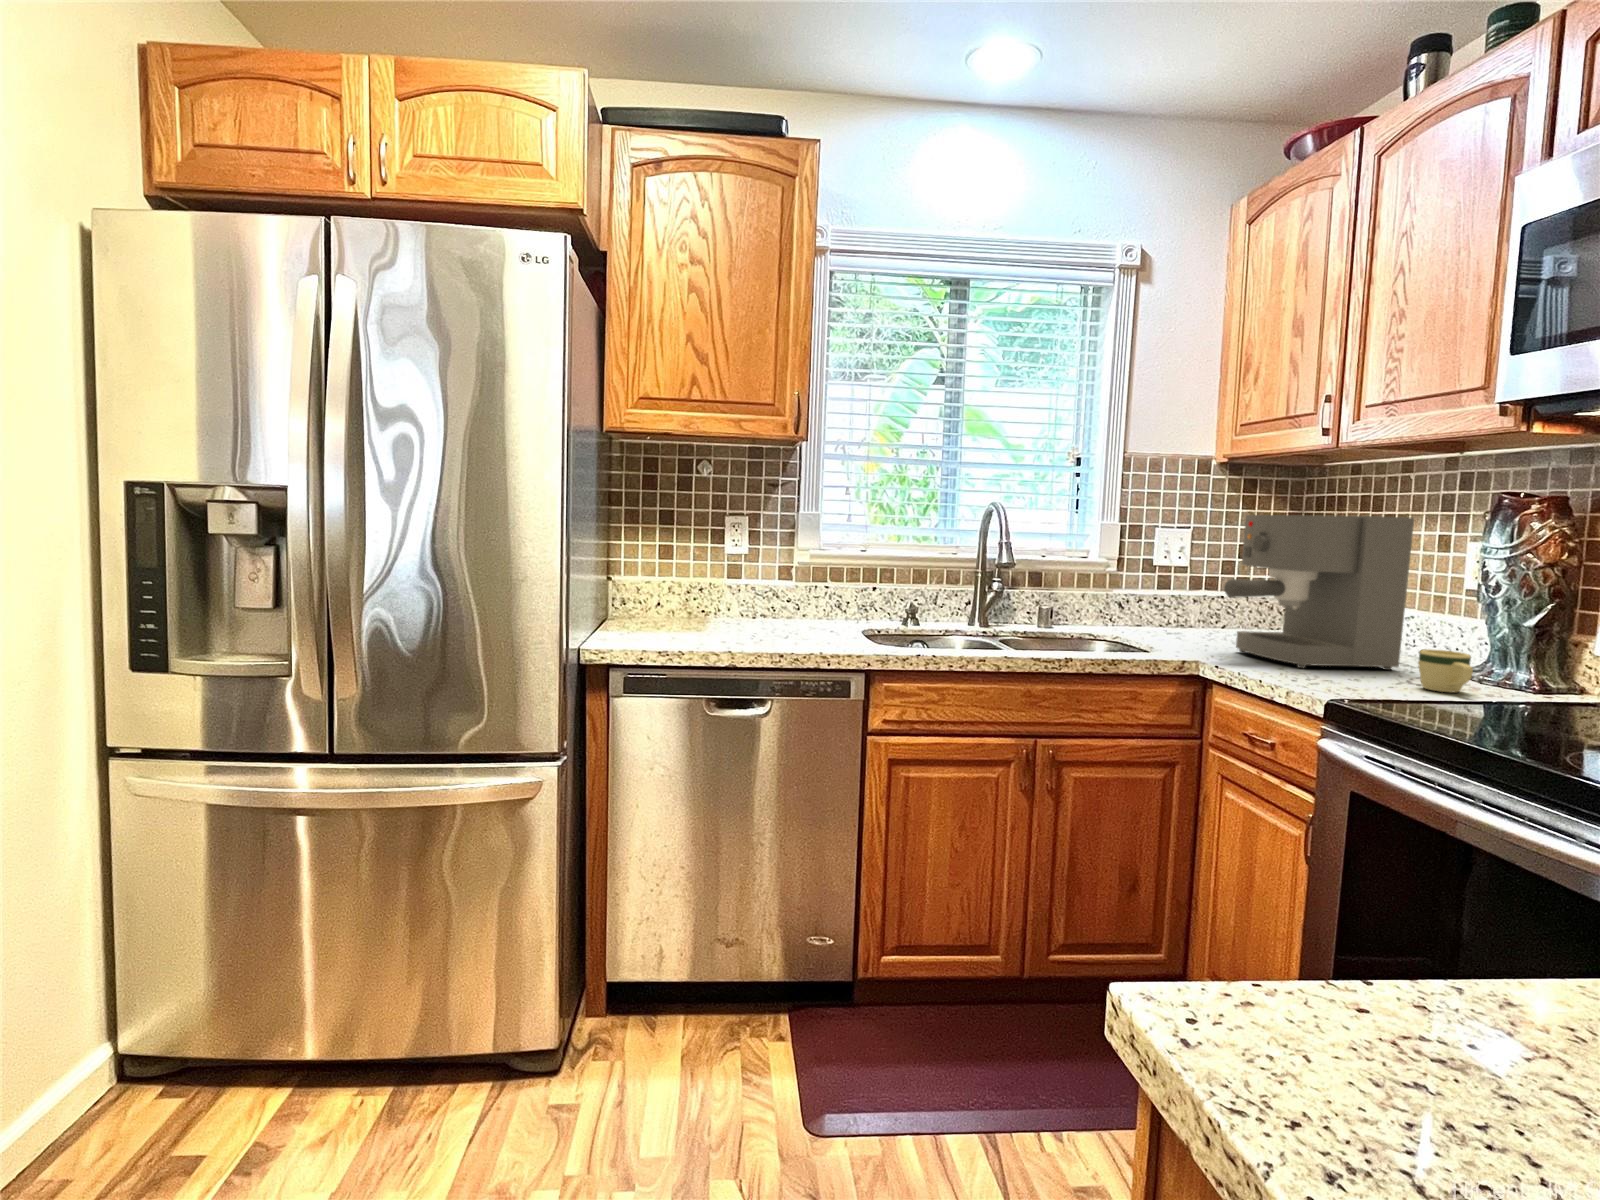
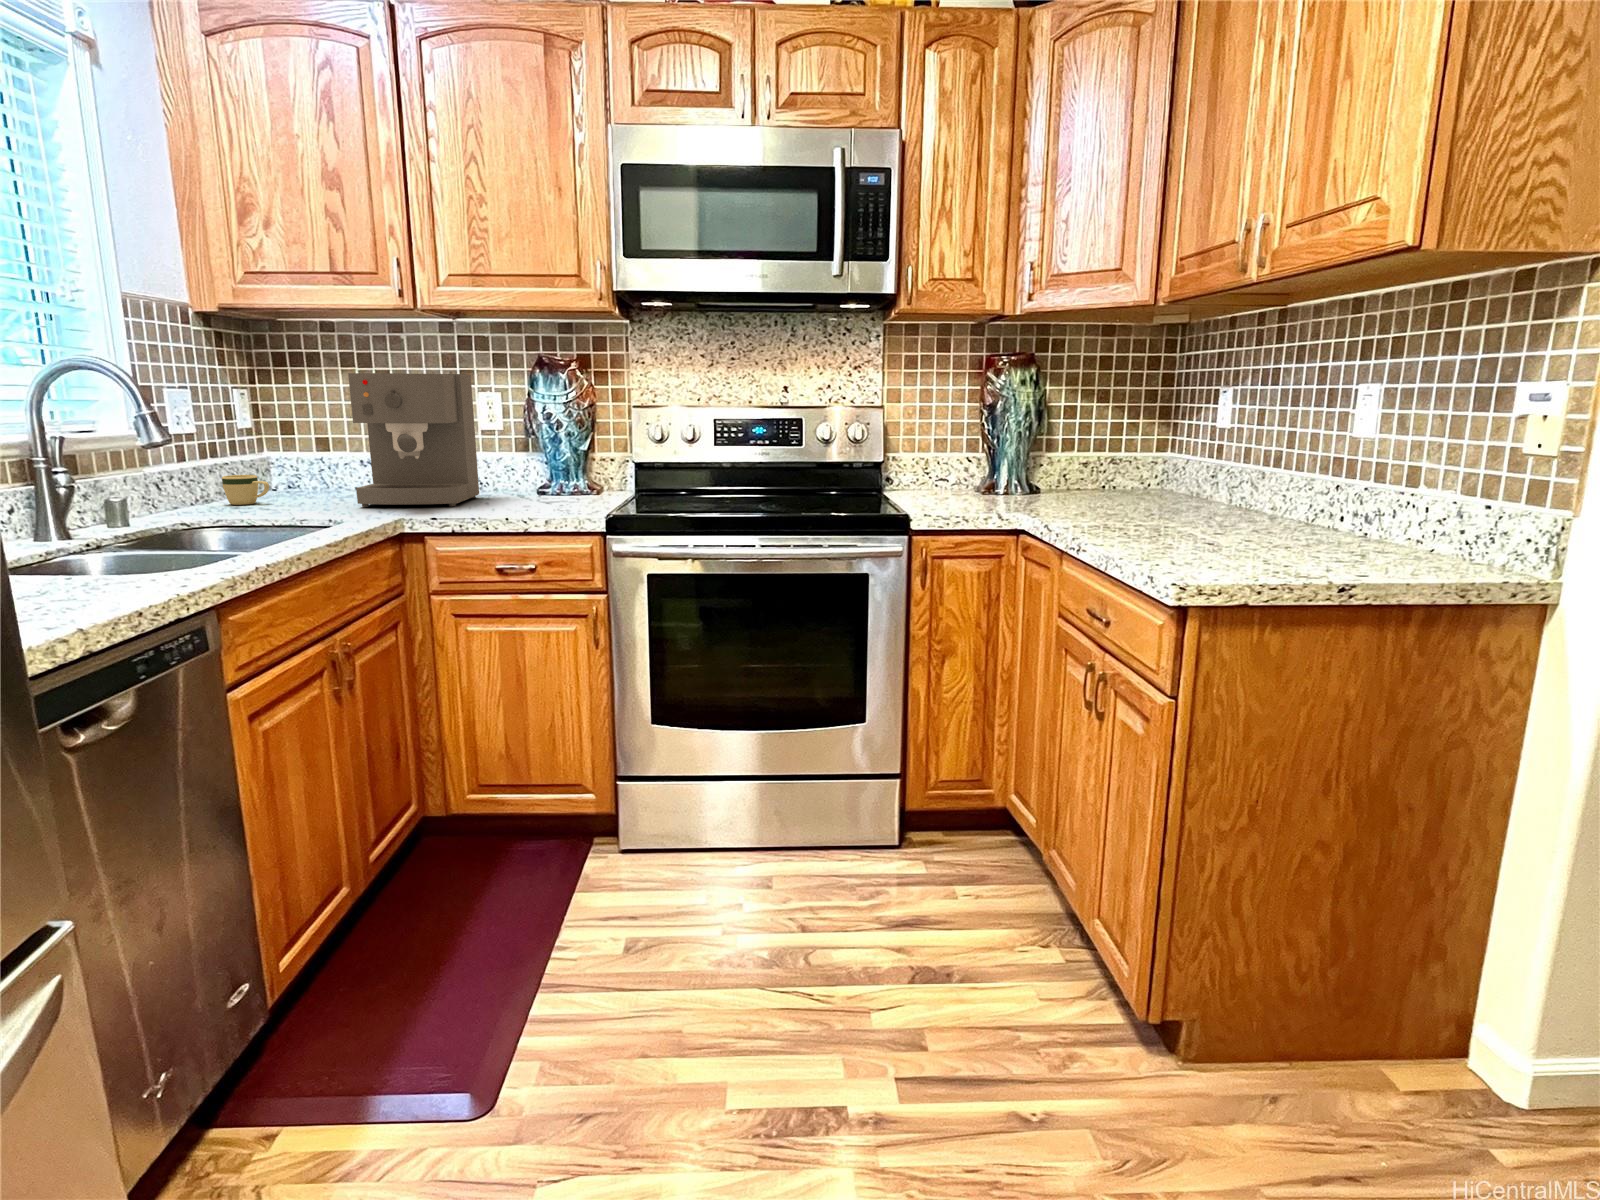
mug: present [1418,649,1473,692] -> present [222,475,269,505]

